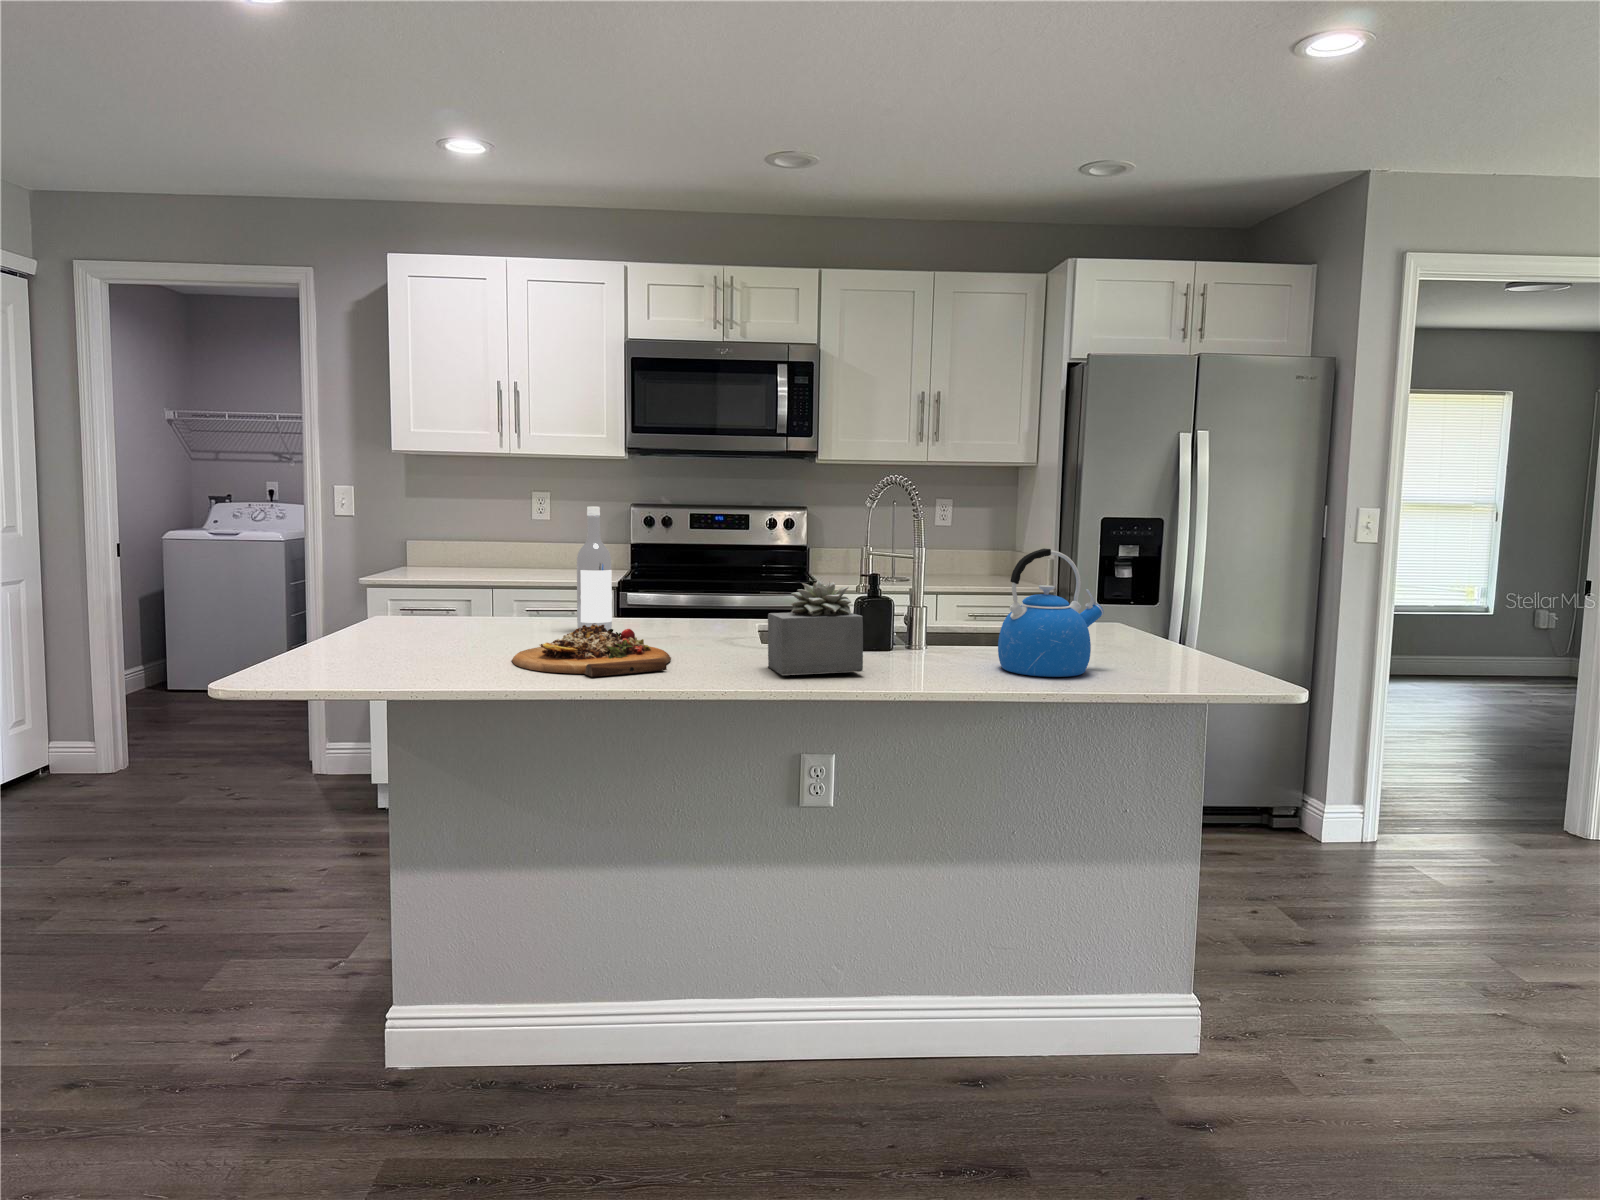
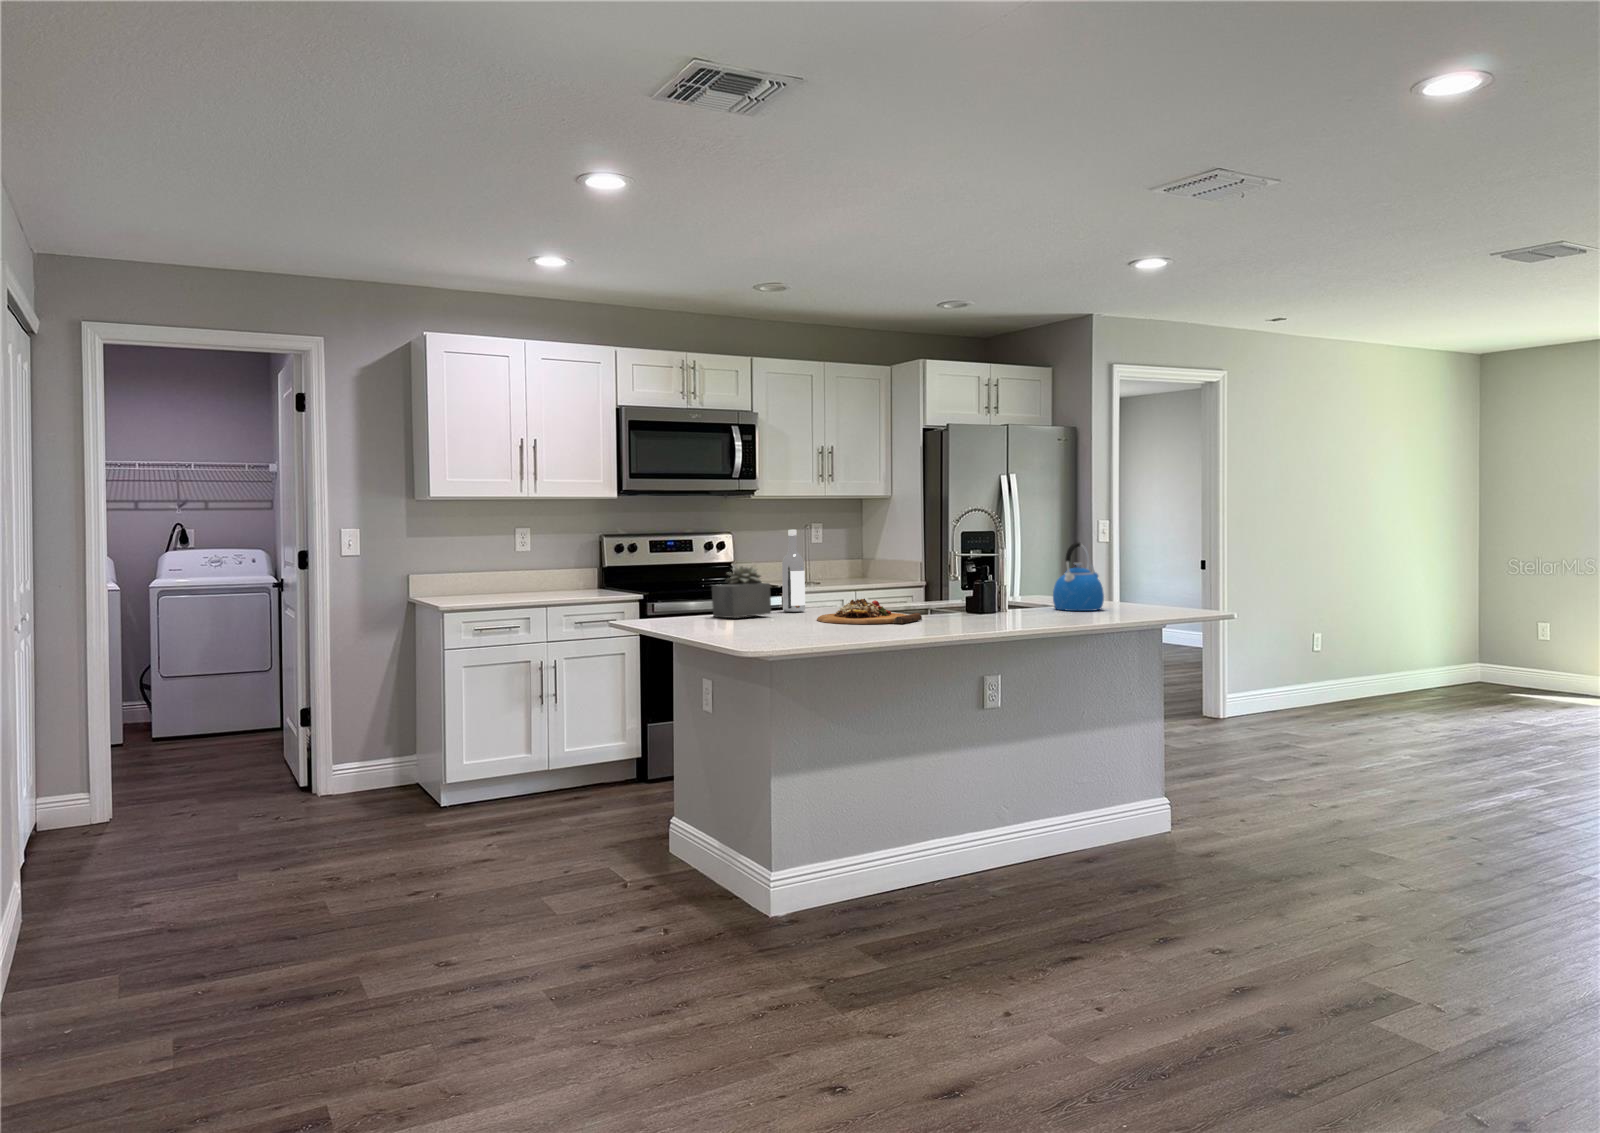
succulent plant: present [768,580,863,675] -> present [712,566,771,618]

